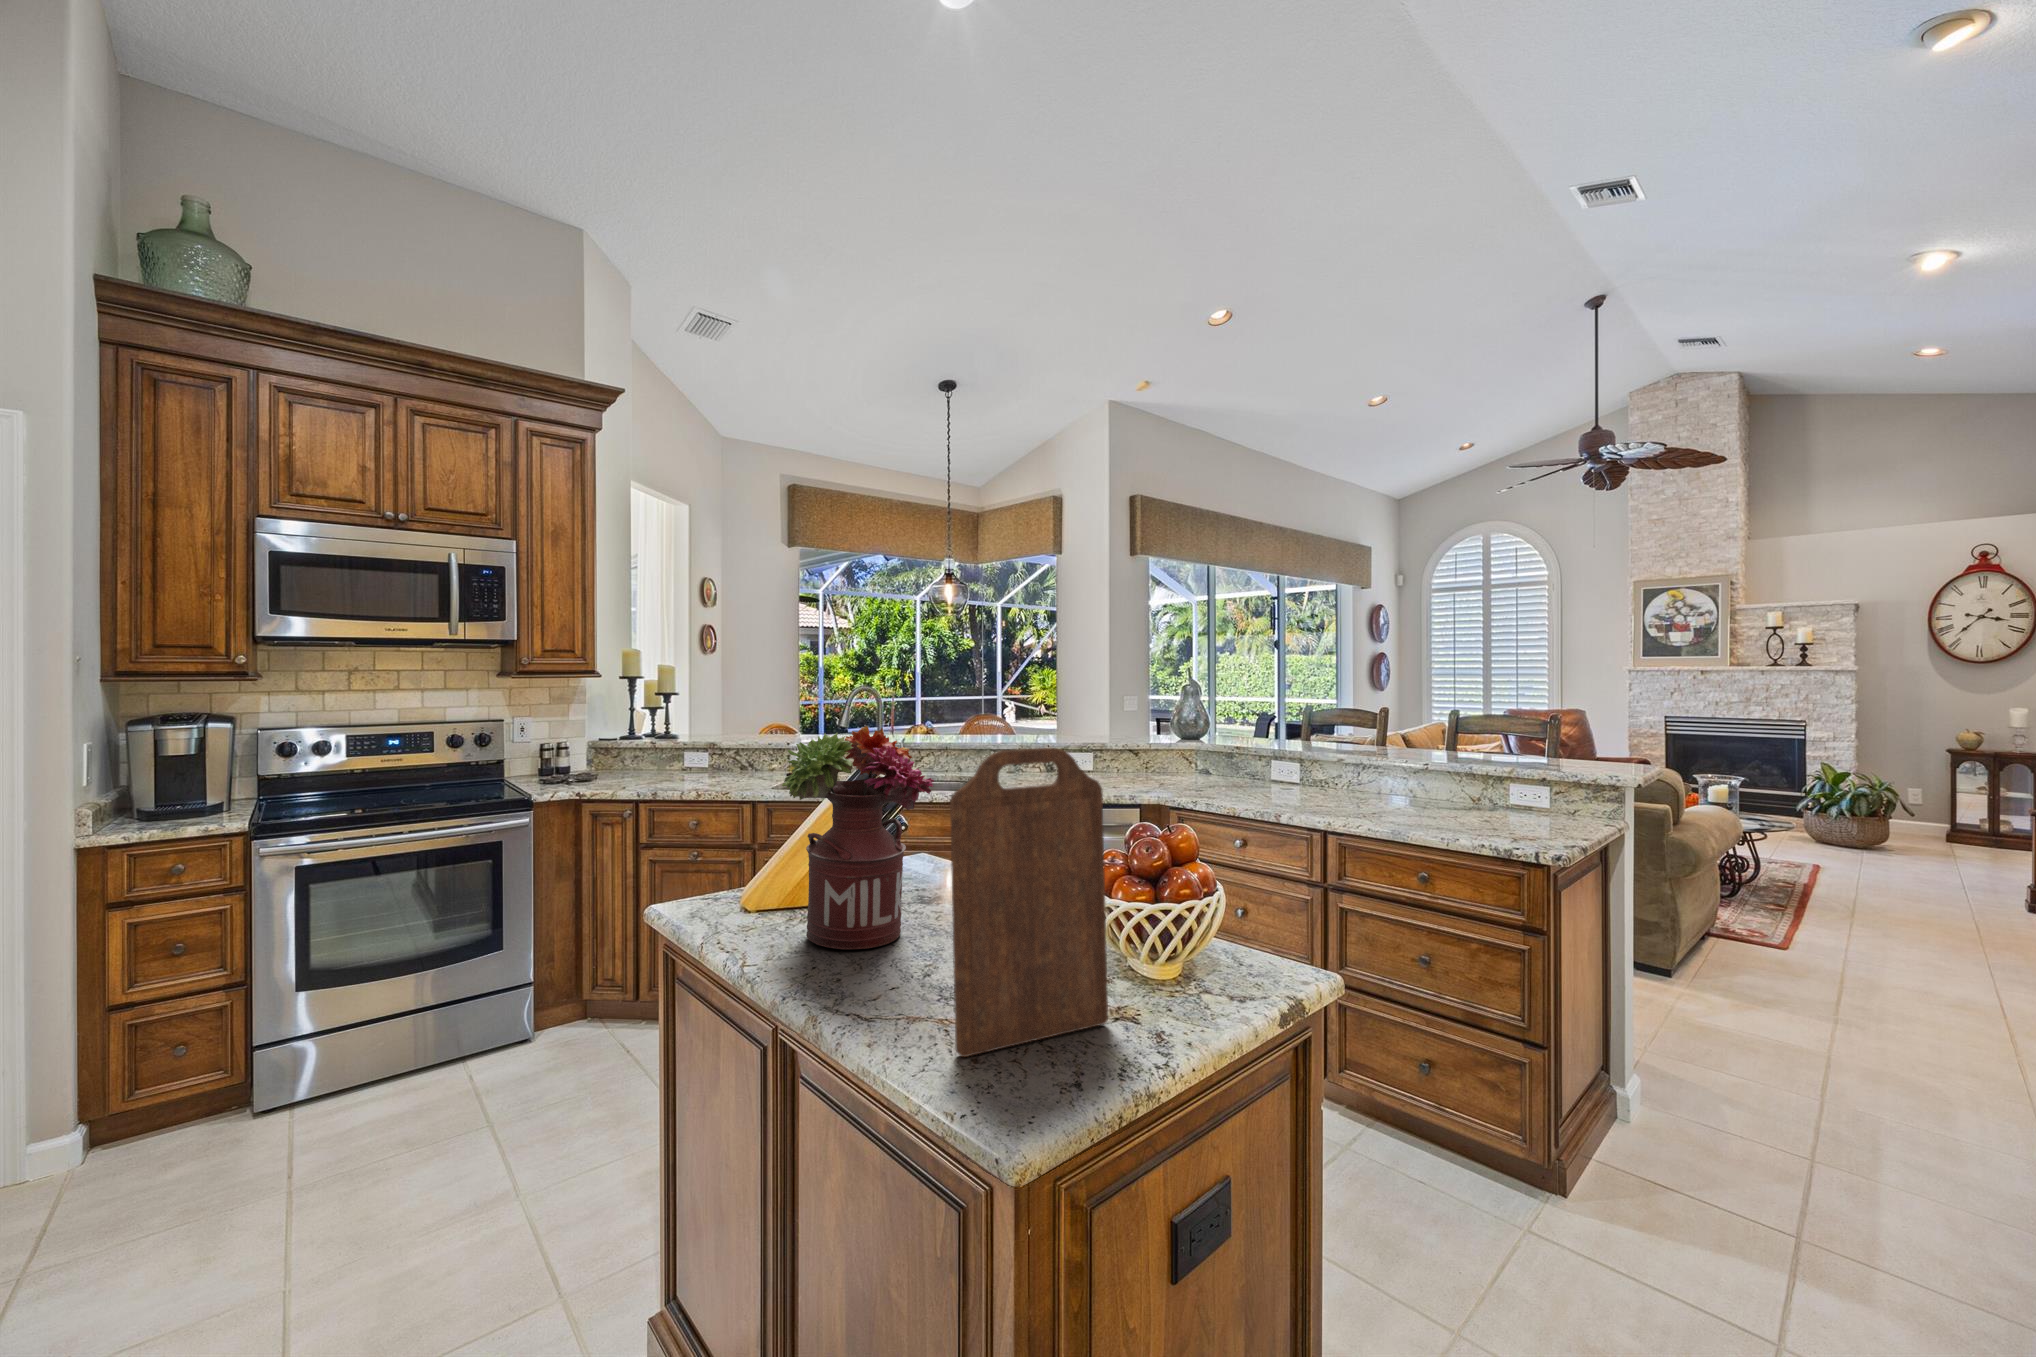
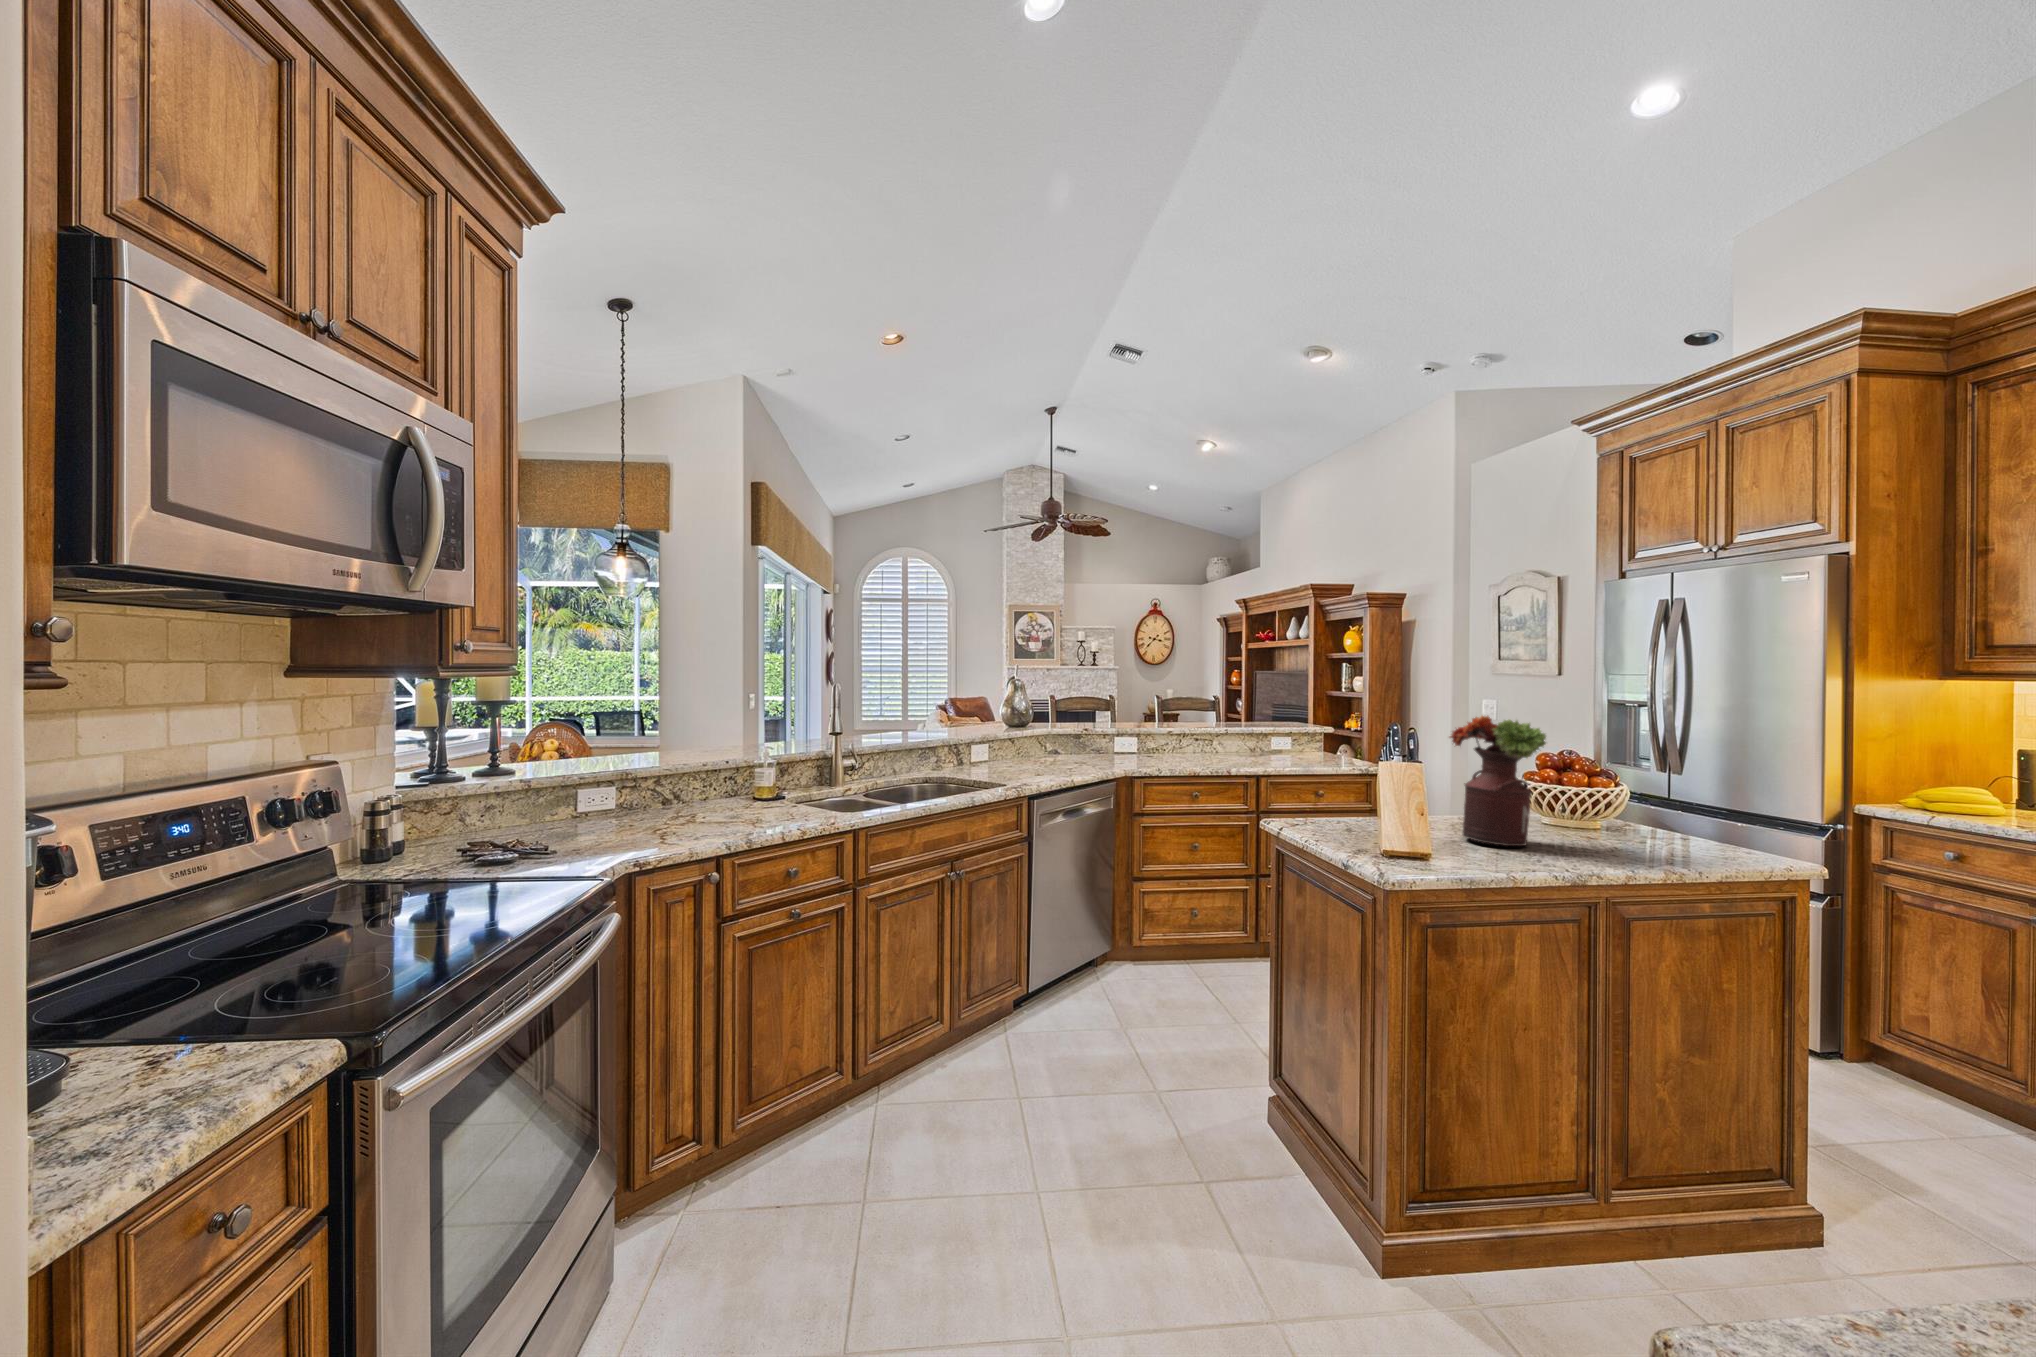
cutting board: present [950,748,1108,1057] -> none [1646,714,1699,851]

